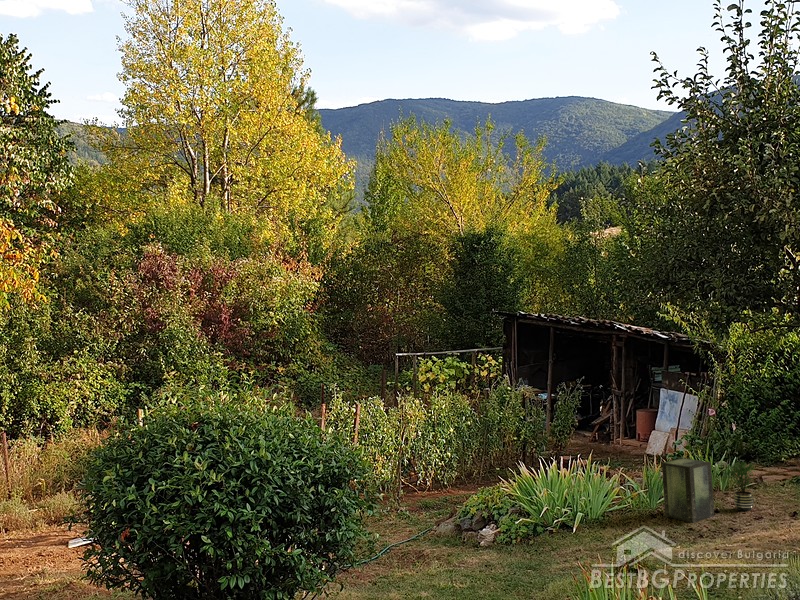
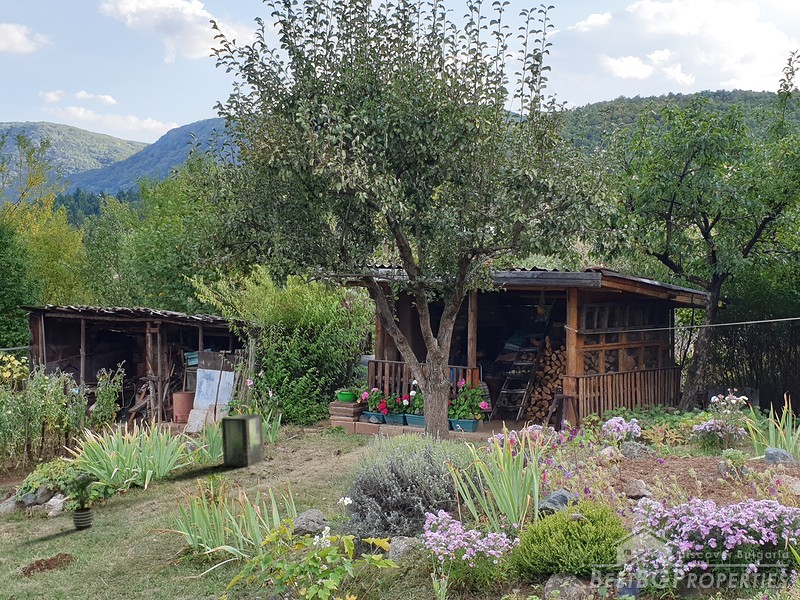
potted plant: present [724,462,754,511] -> present [61,476,95,530]

